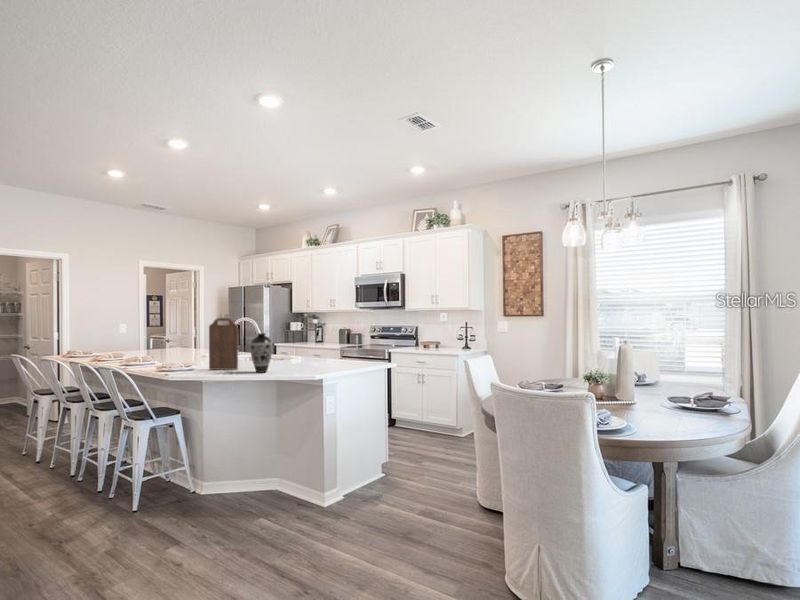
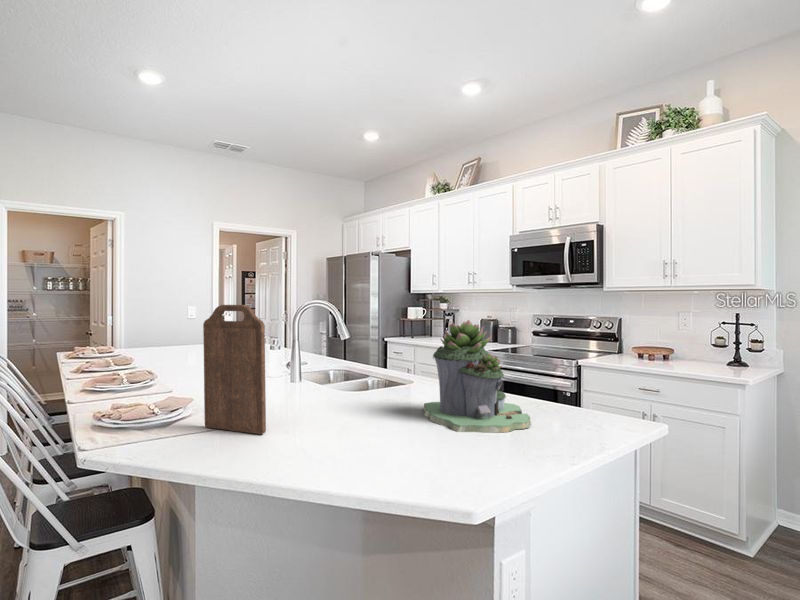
succulent planter: none [302,324,346,368] -> present [423,320,531,433]
decorative vase: present [250,333,272,373] -> none [279,349,341,462]

